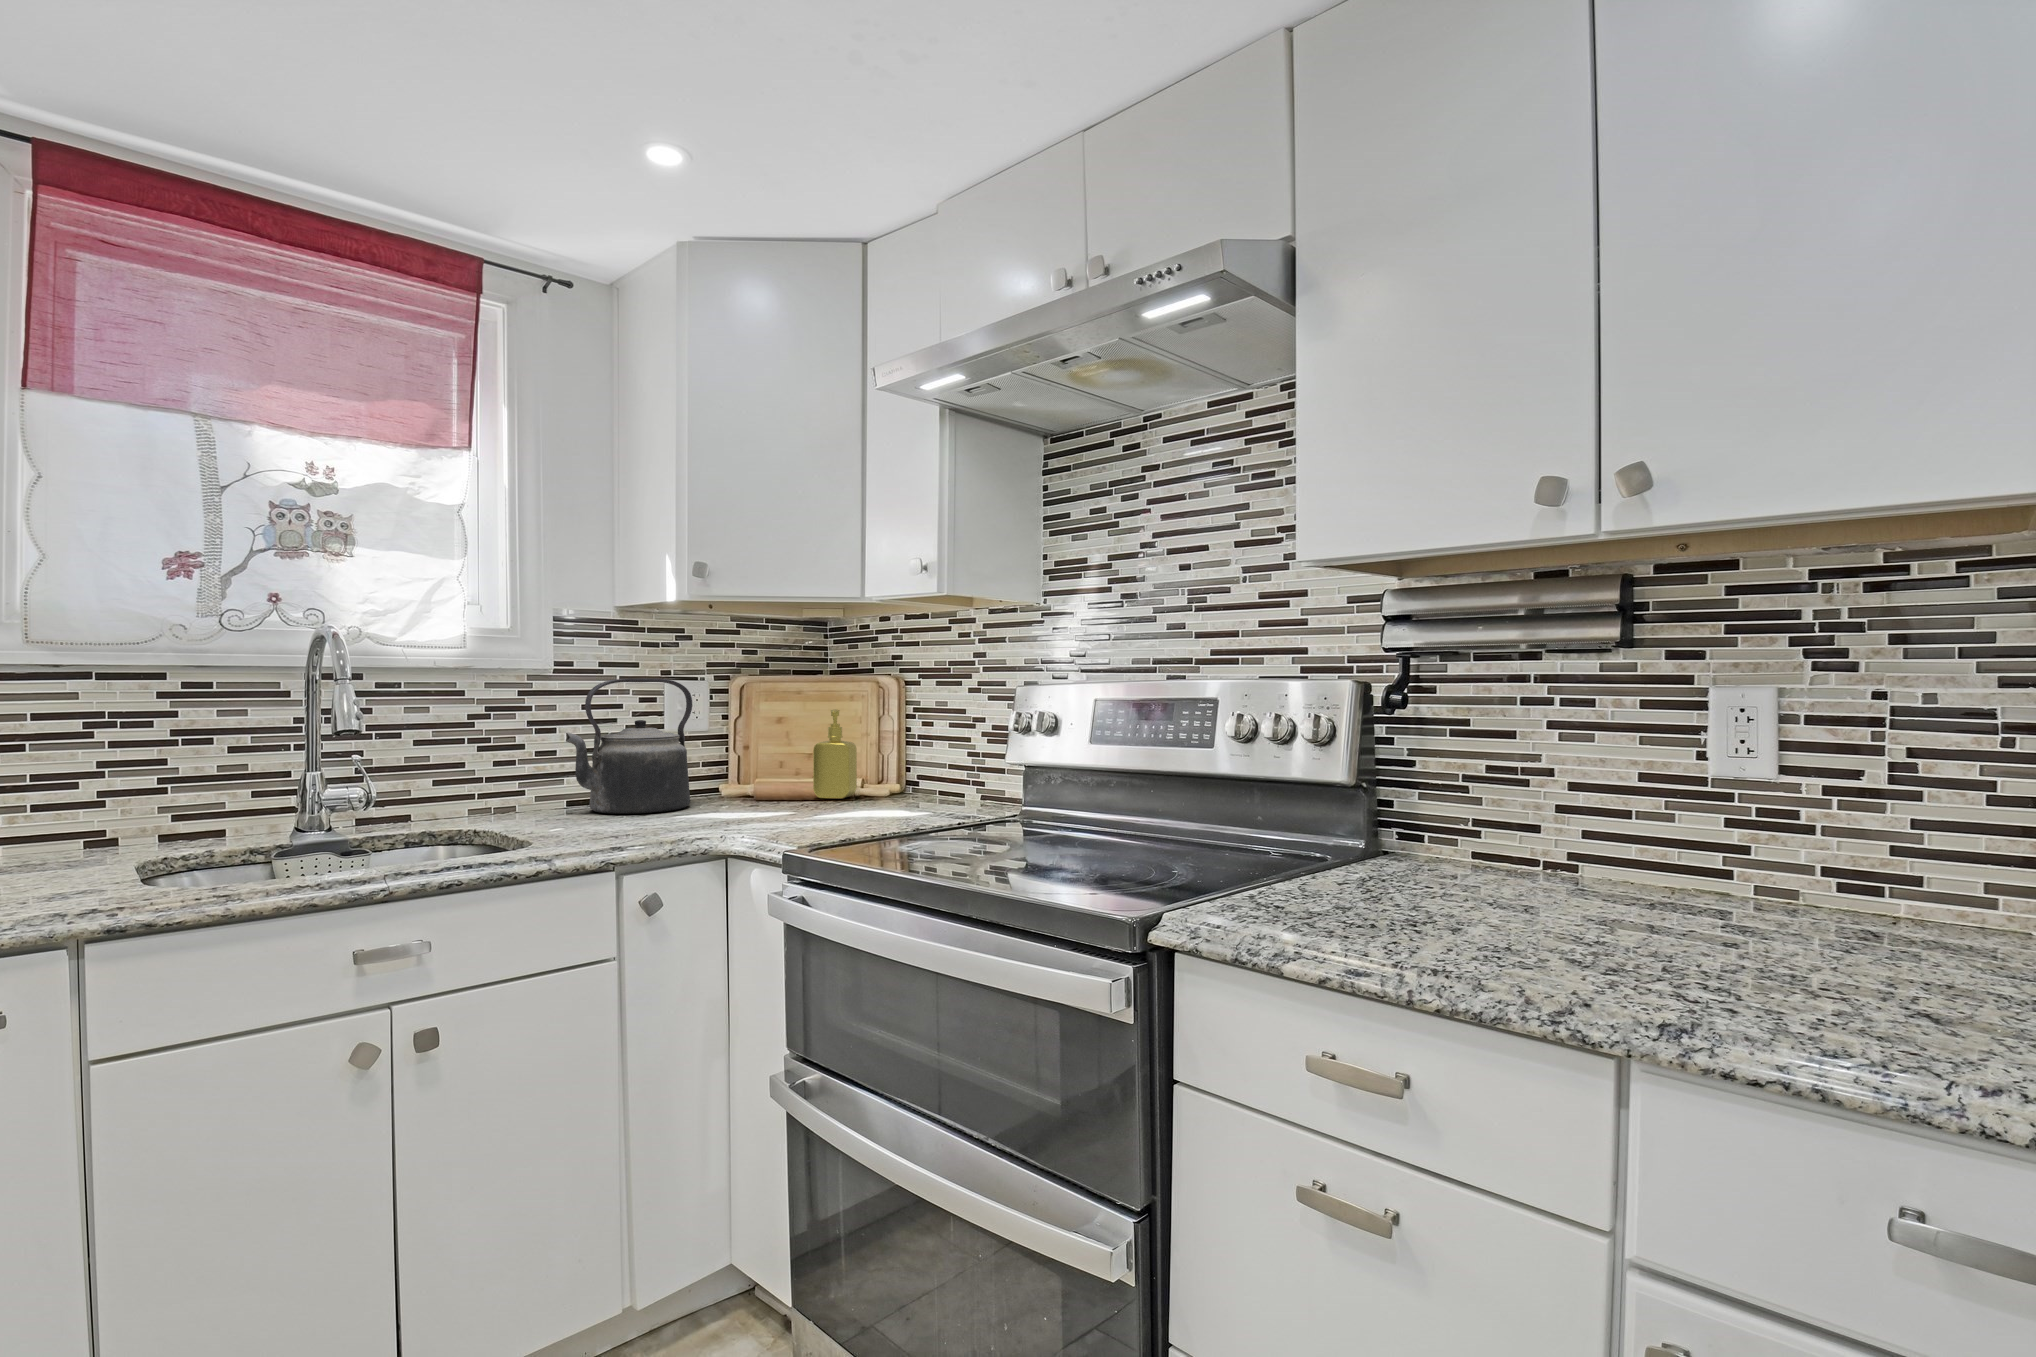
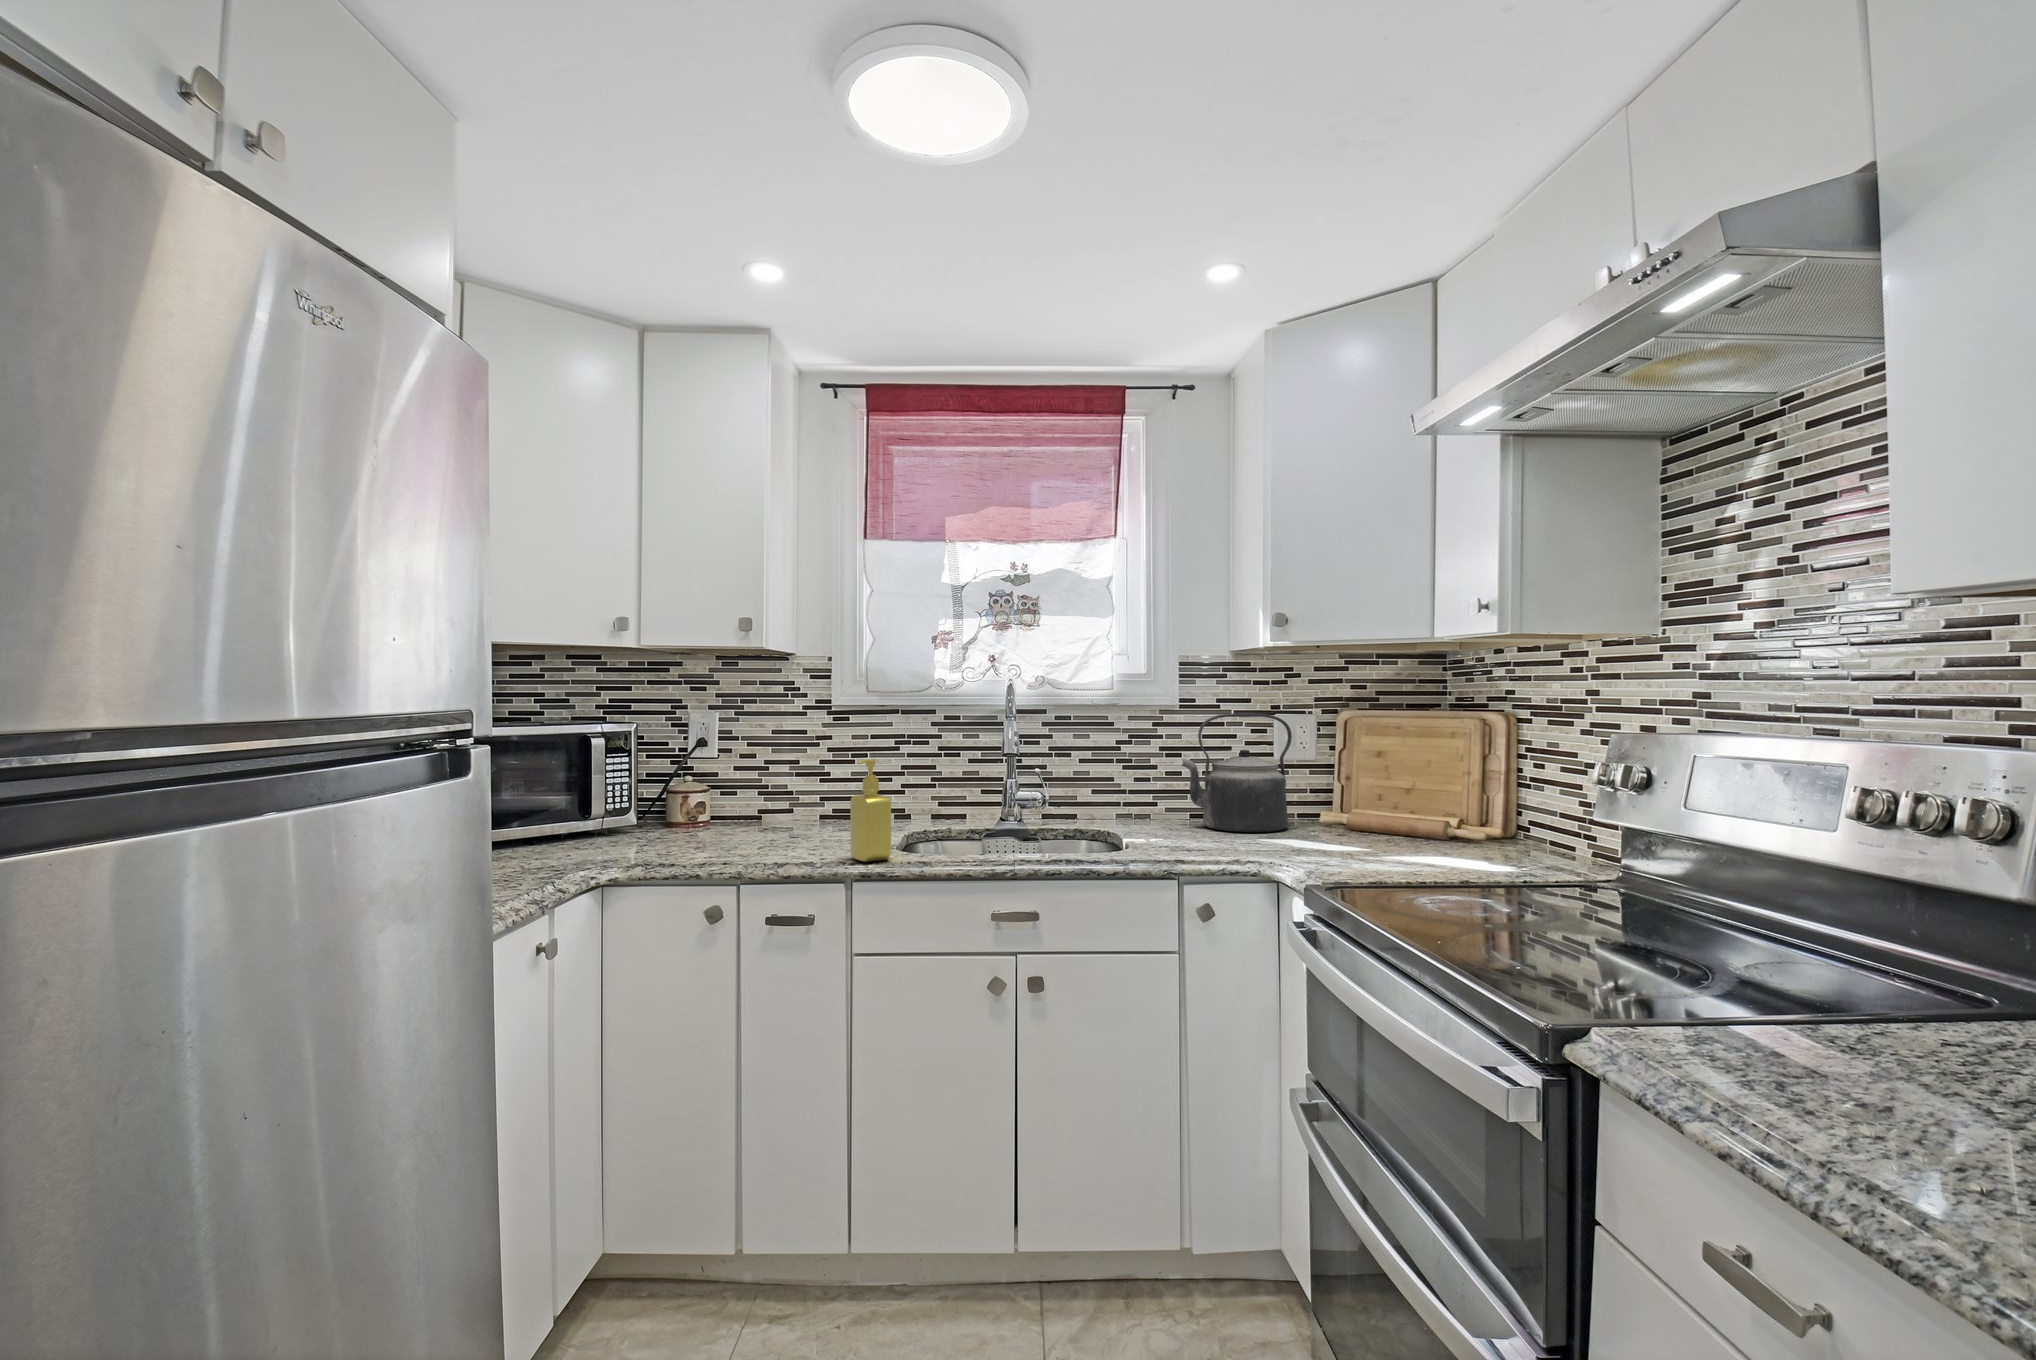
soap dispenser: present [813,709,857,799] -> present [850,759,891,862]

